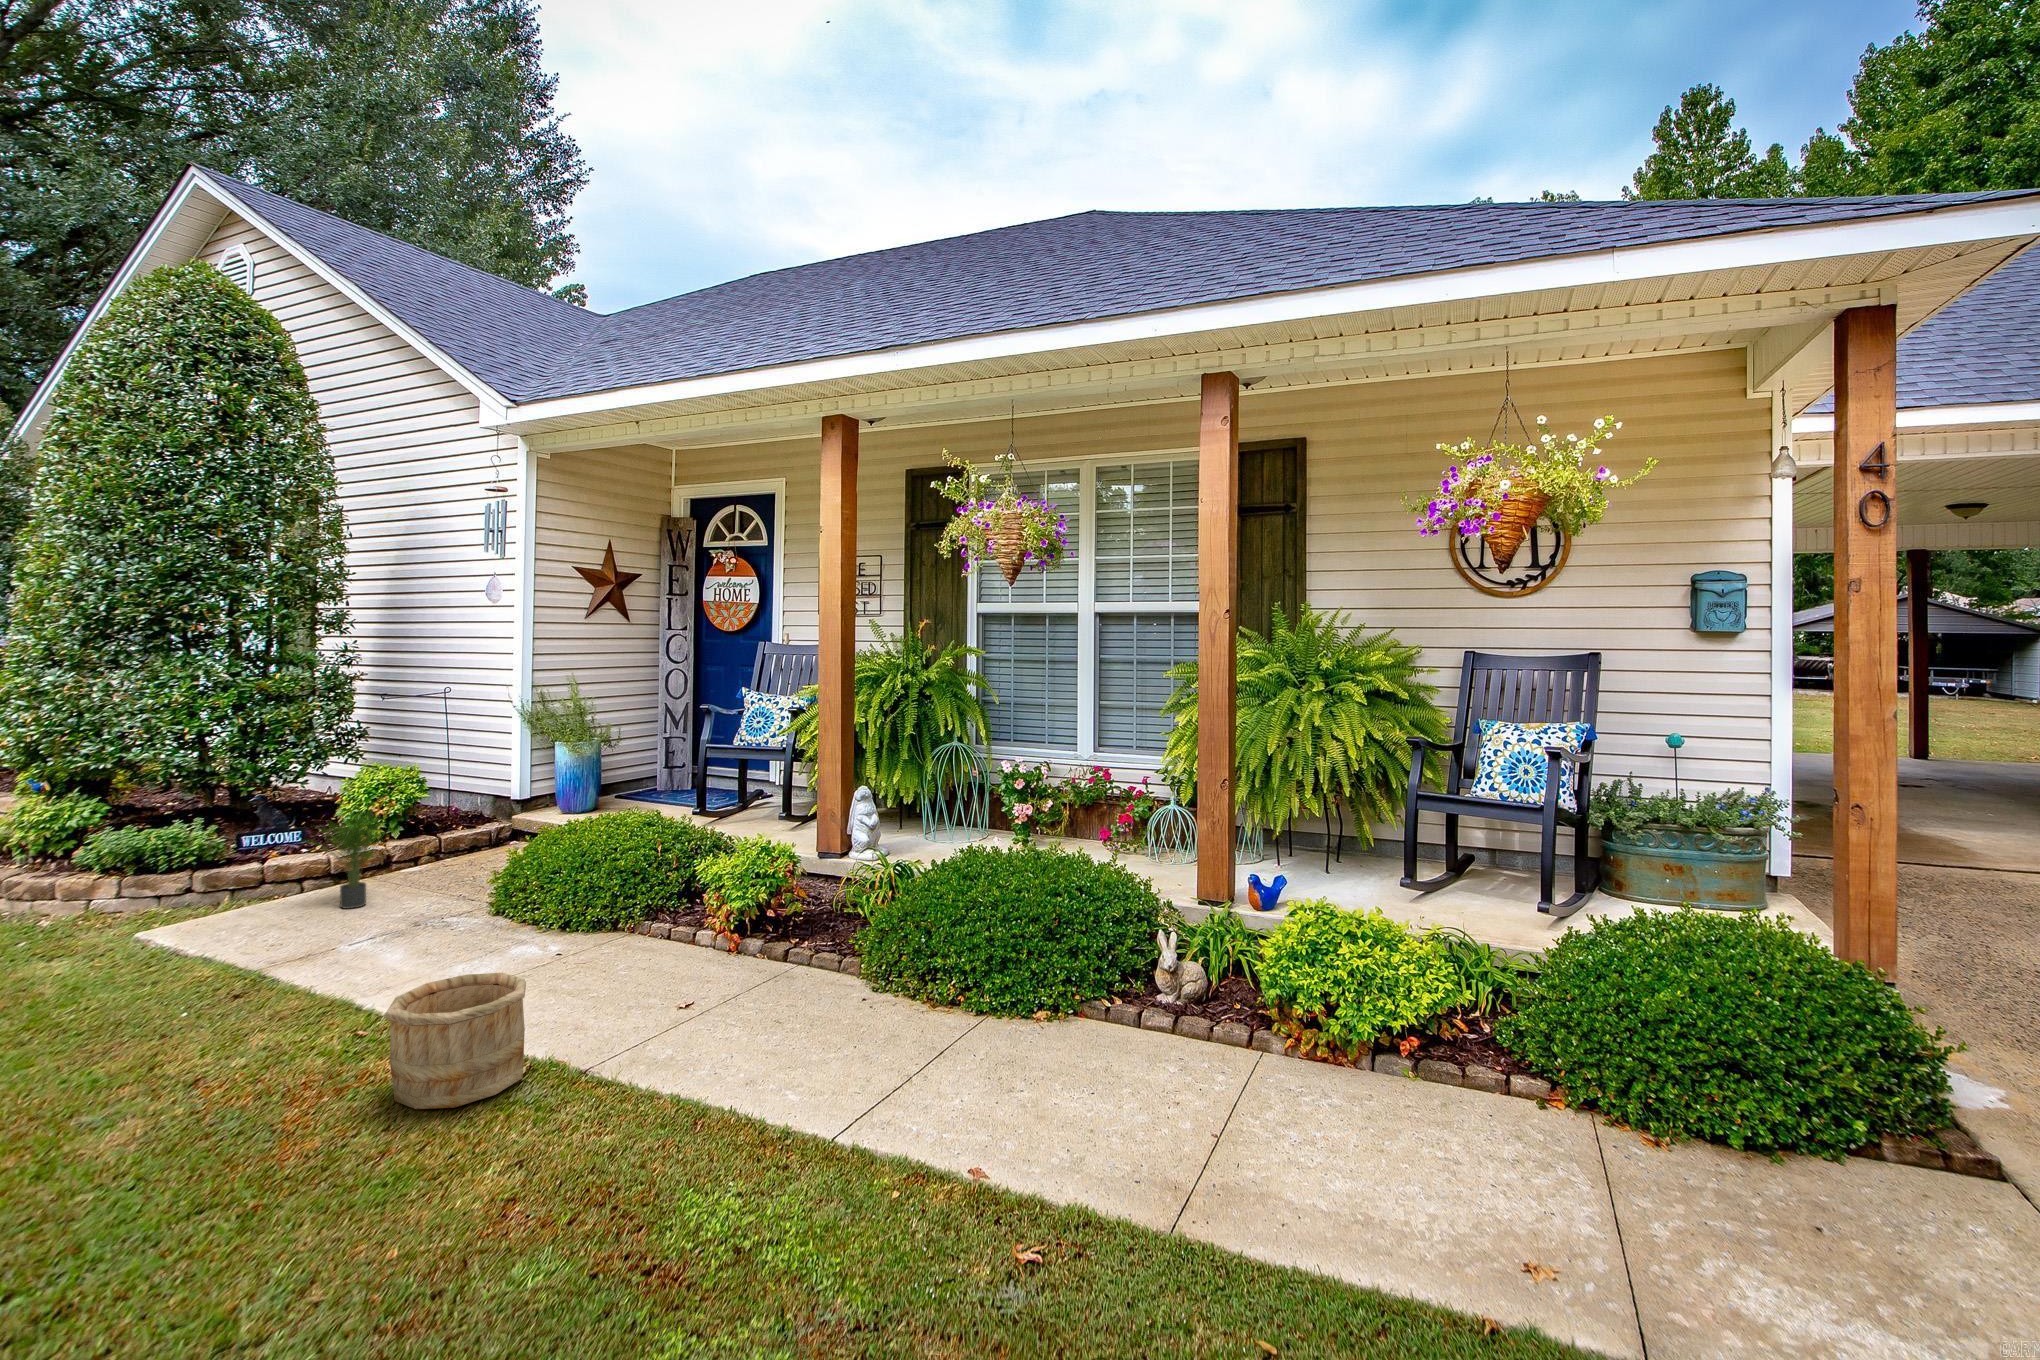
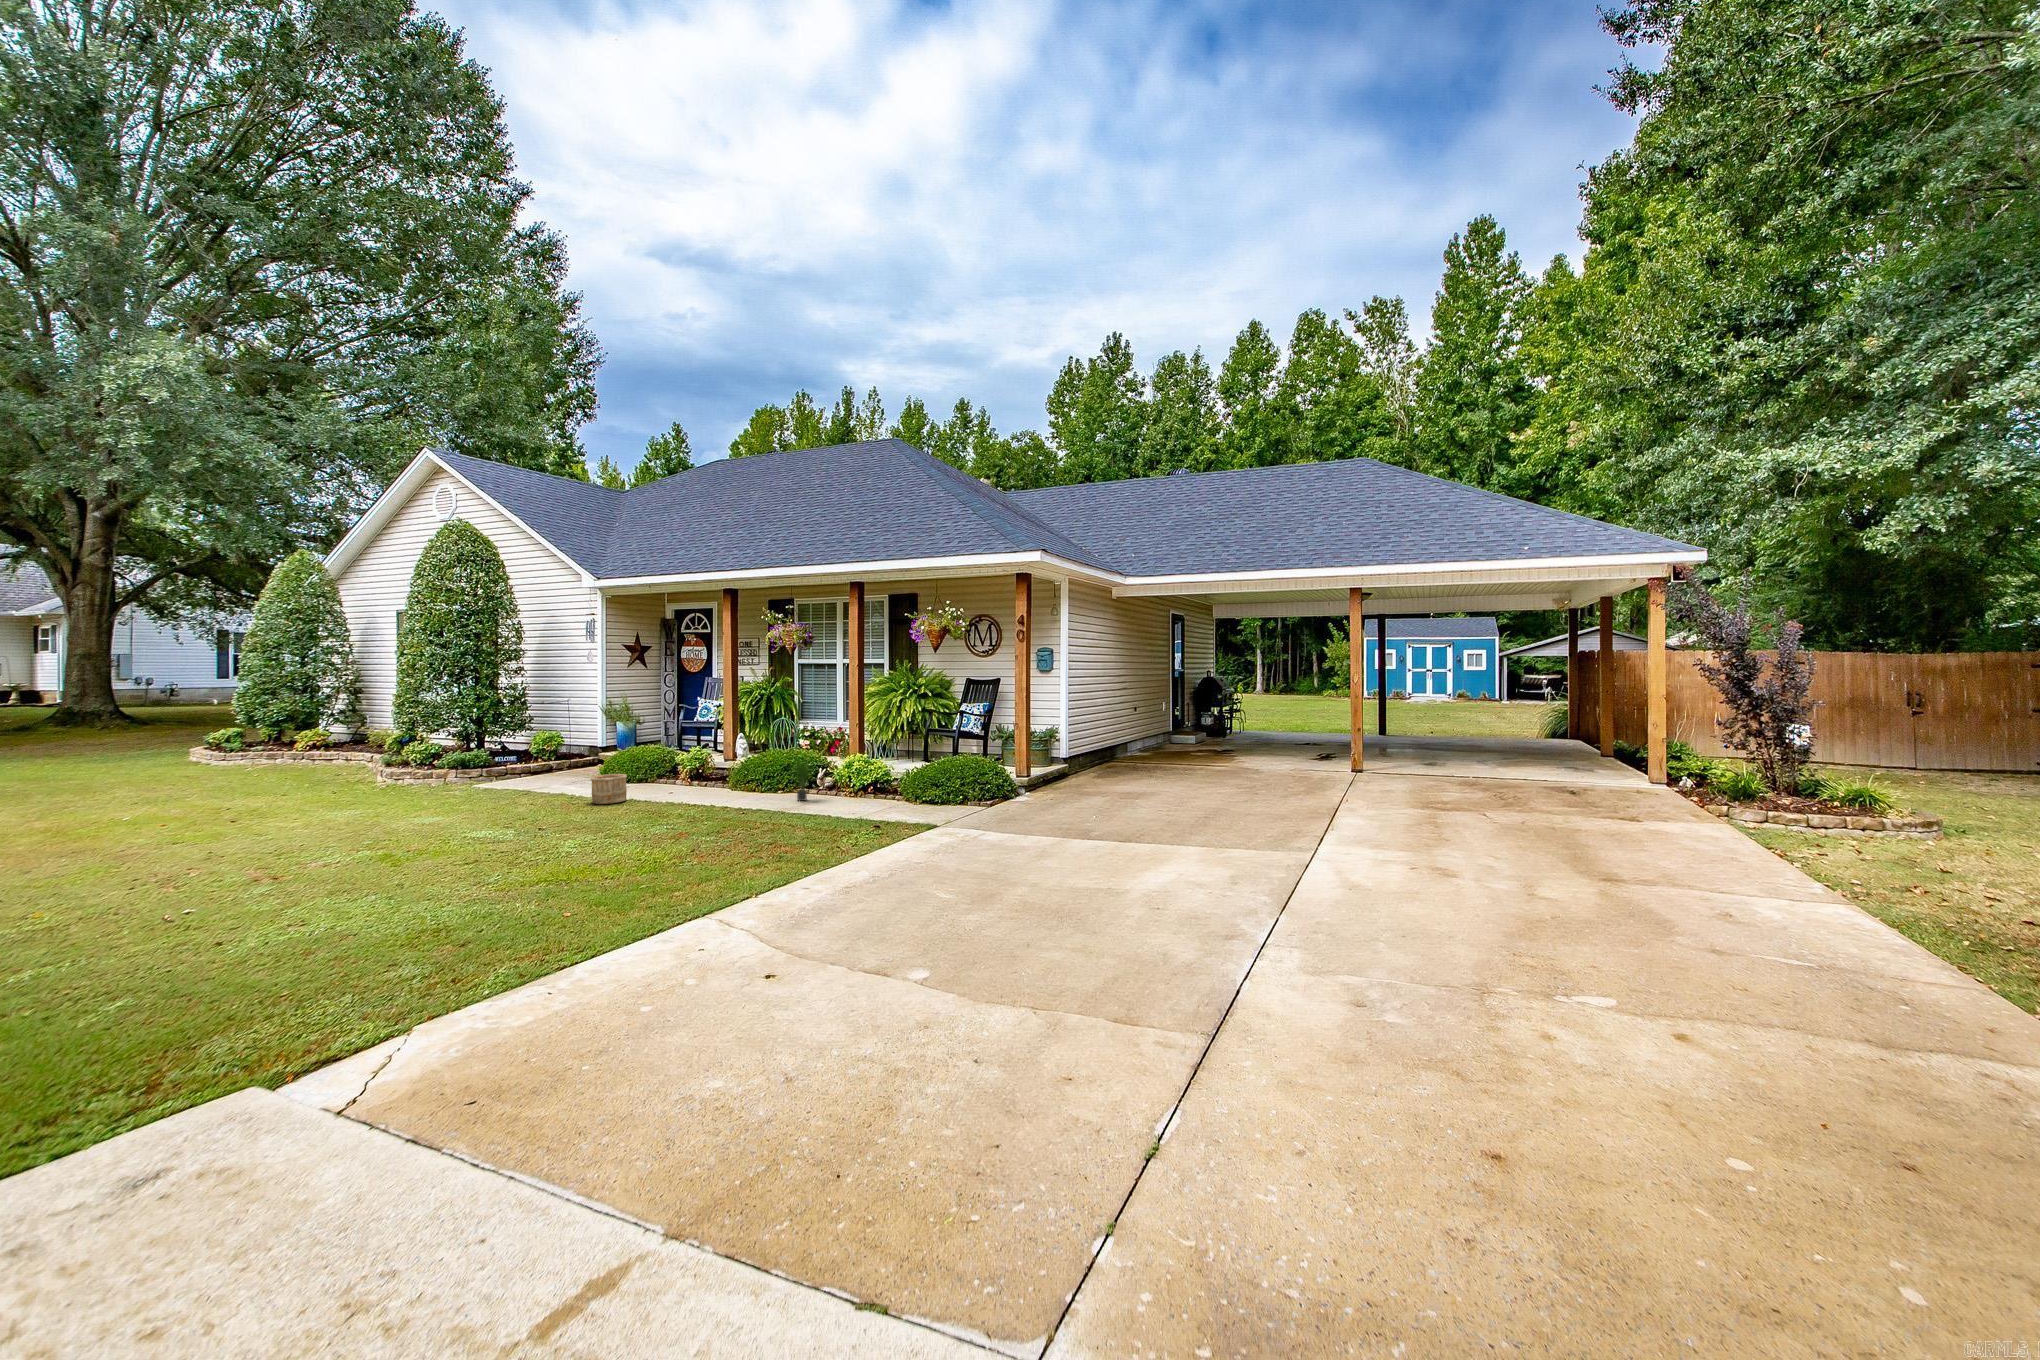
potted plant: present [323,809,380,909] -> present [792,760,810,801]

